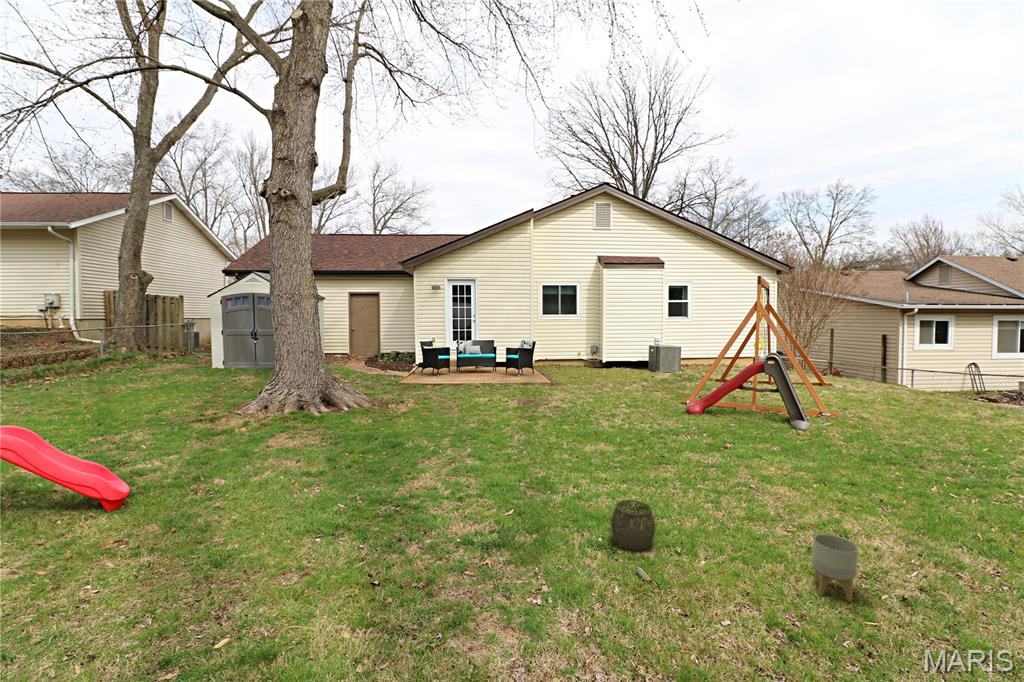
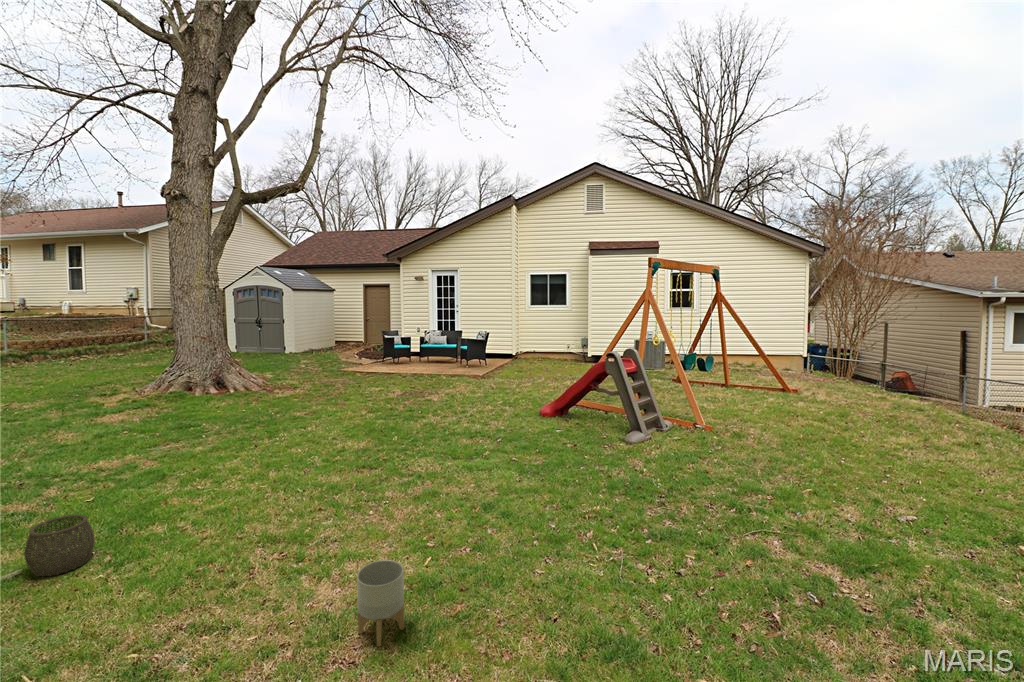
woven basket: present [611,500,655,550] -> present [24,515,95,577]

